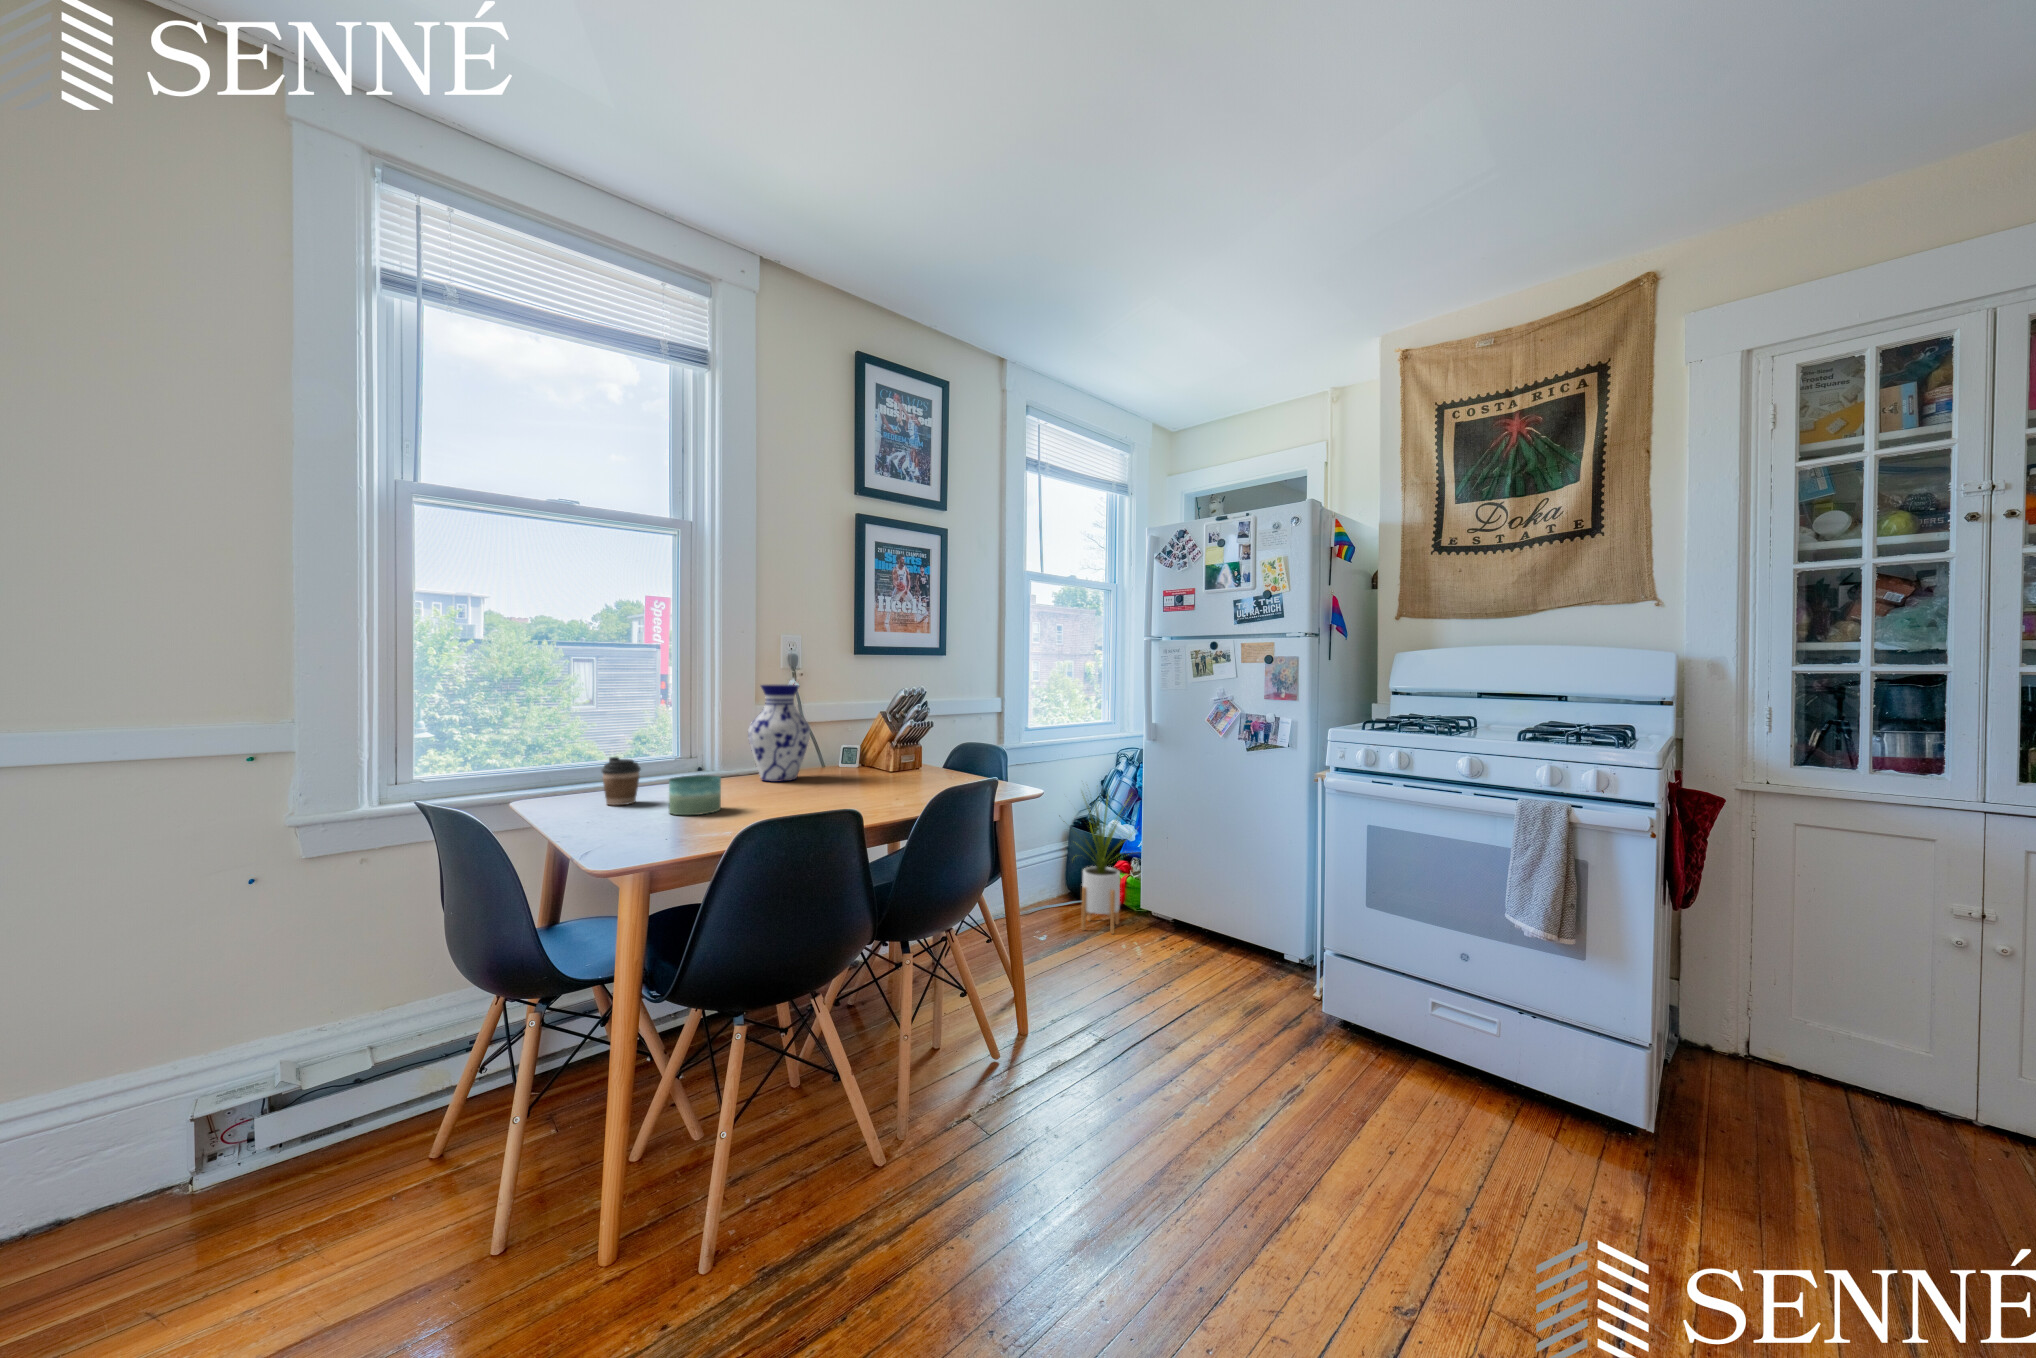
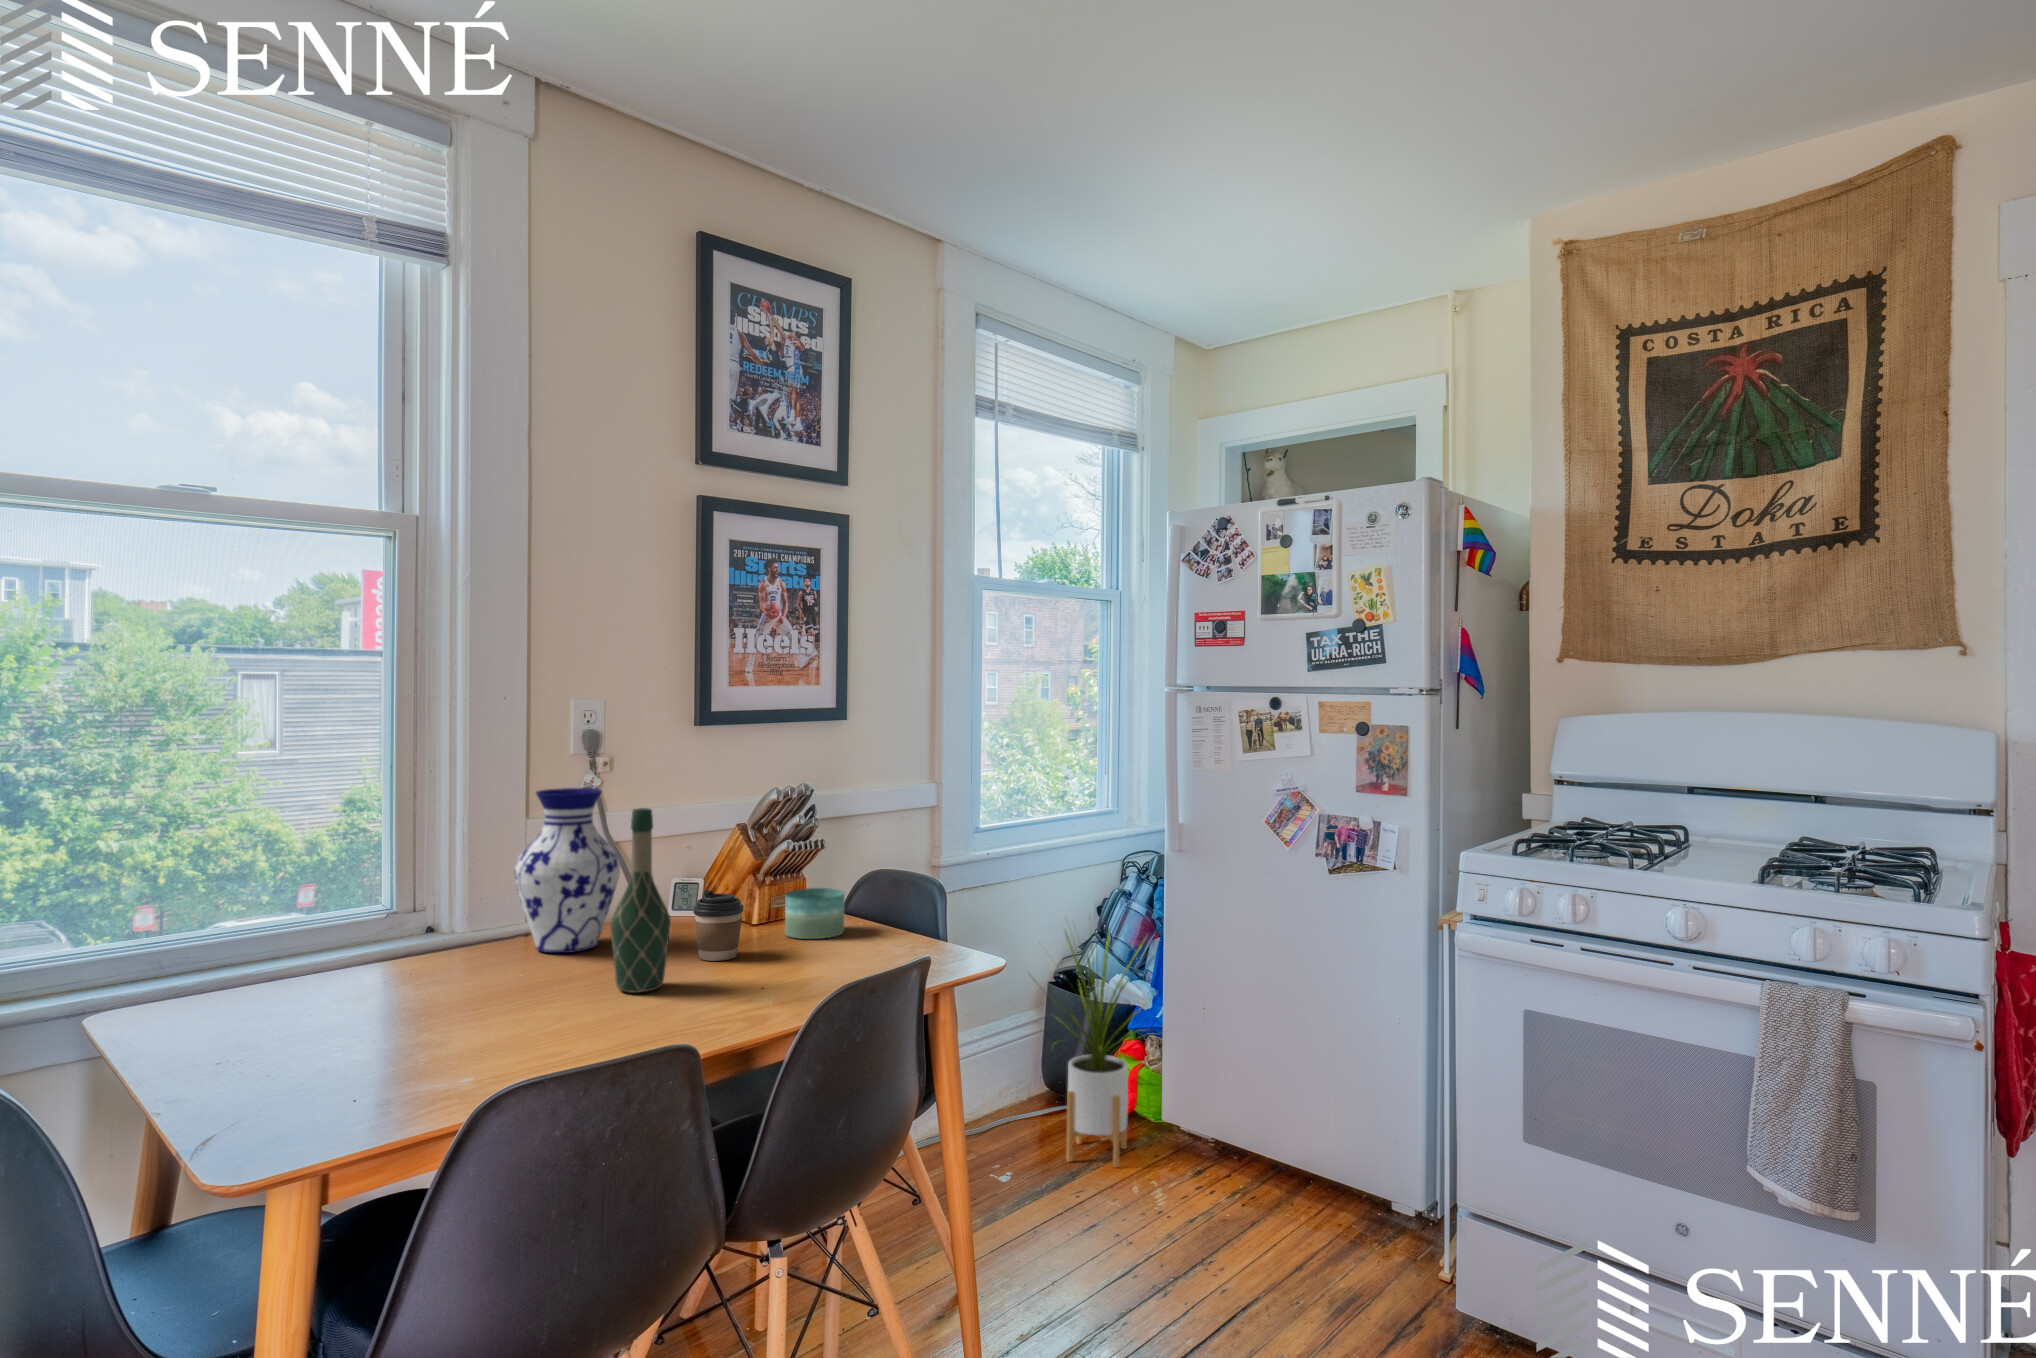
wine bottle: none [805,689,841,798] -> present [610,808,671,993]
coffee cup: present [602,757,641,805] -> present [693,890,744,961]
candle: present [669,775,721,815] -> present [785,888,845,939]

